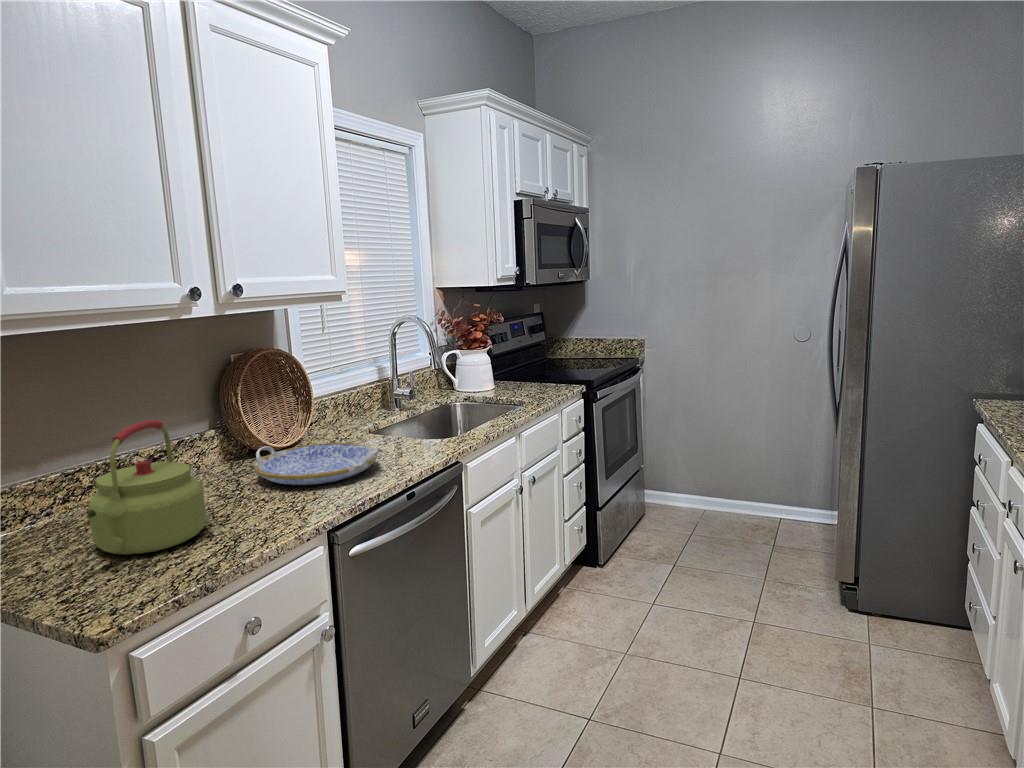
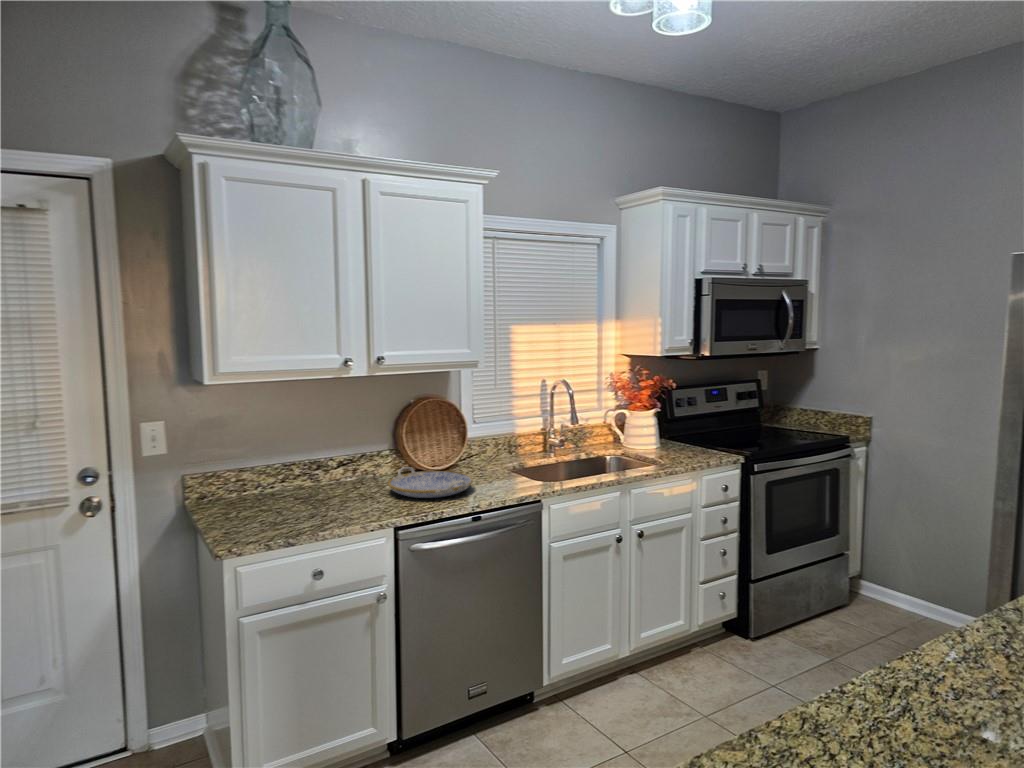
kettle: present [86,420,207,555] -> none [253,439,331,517]

